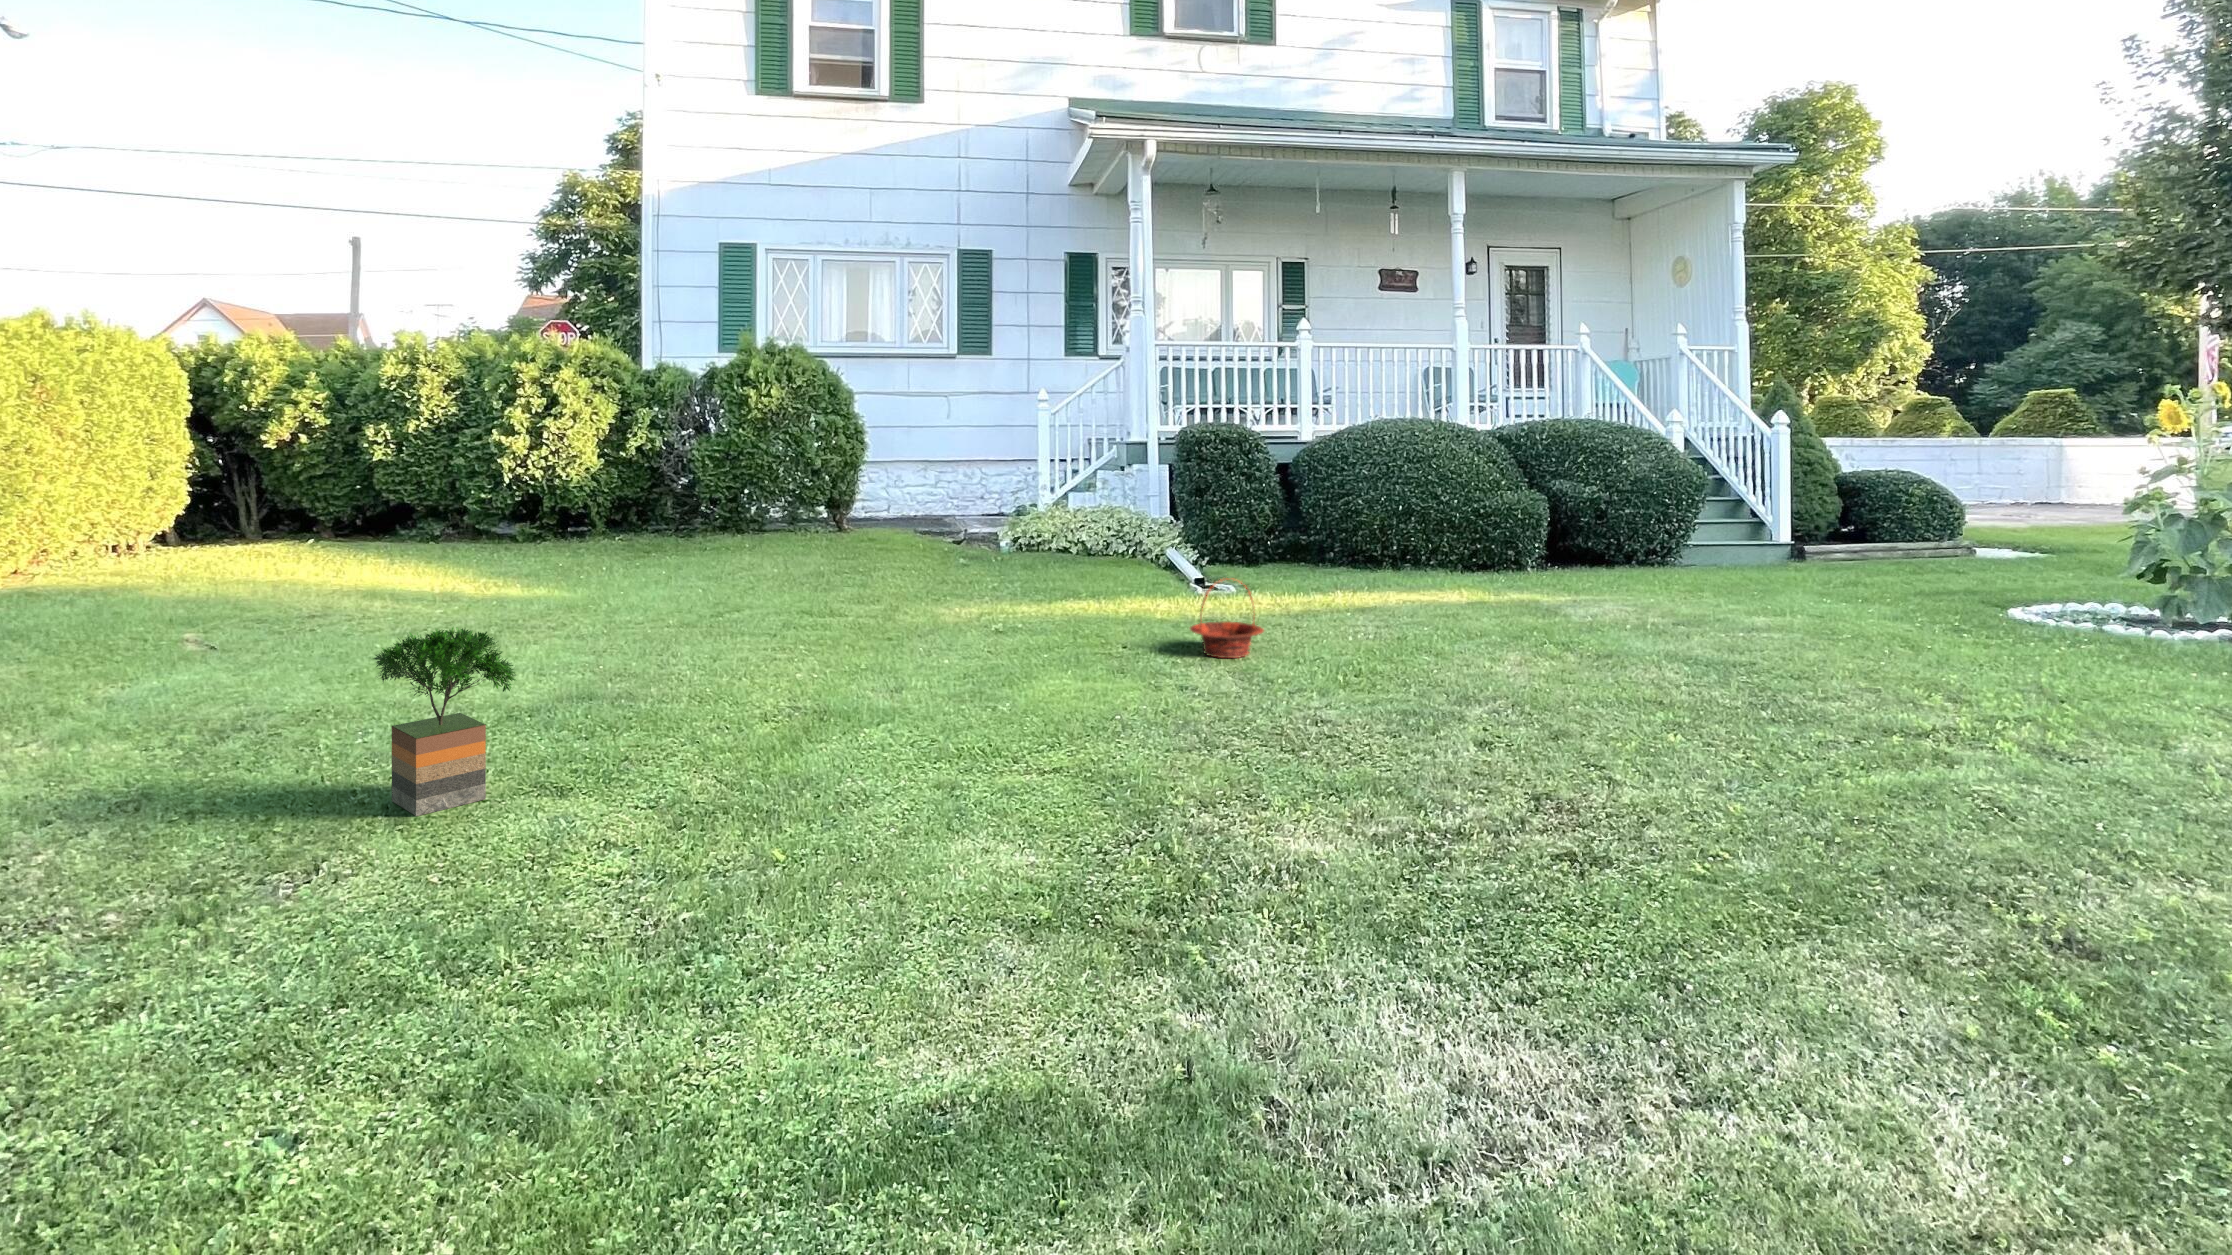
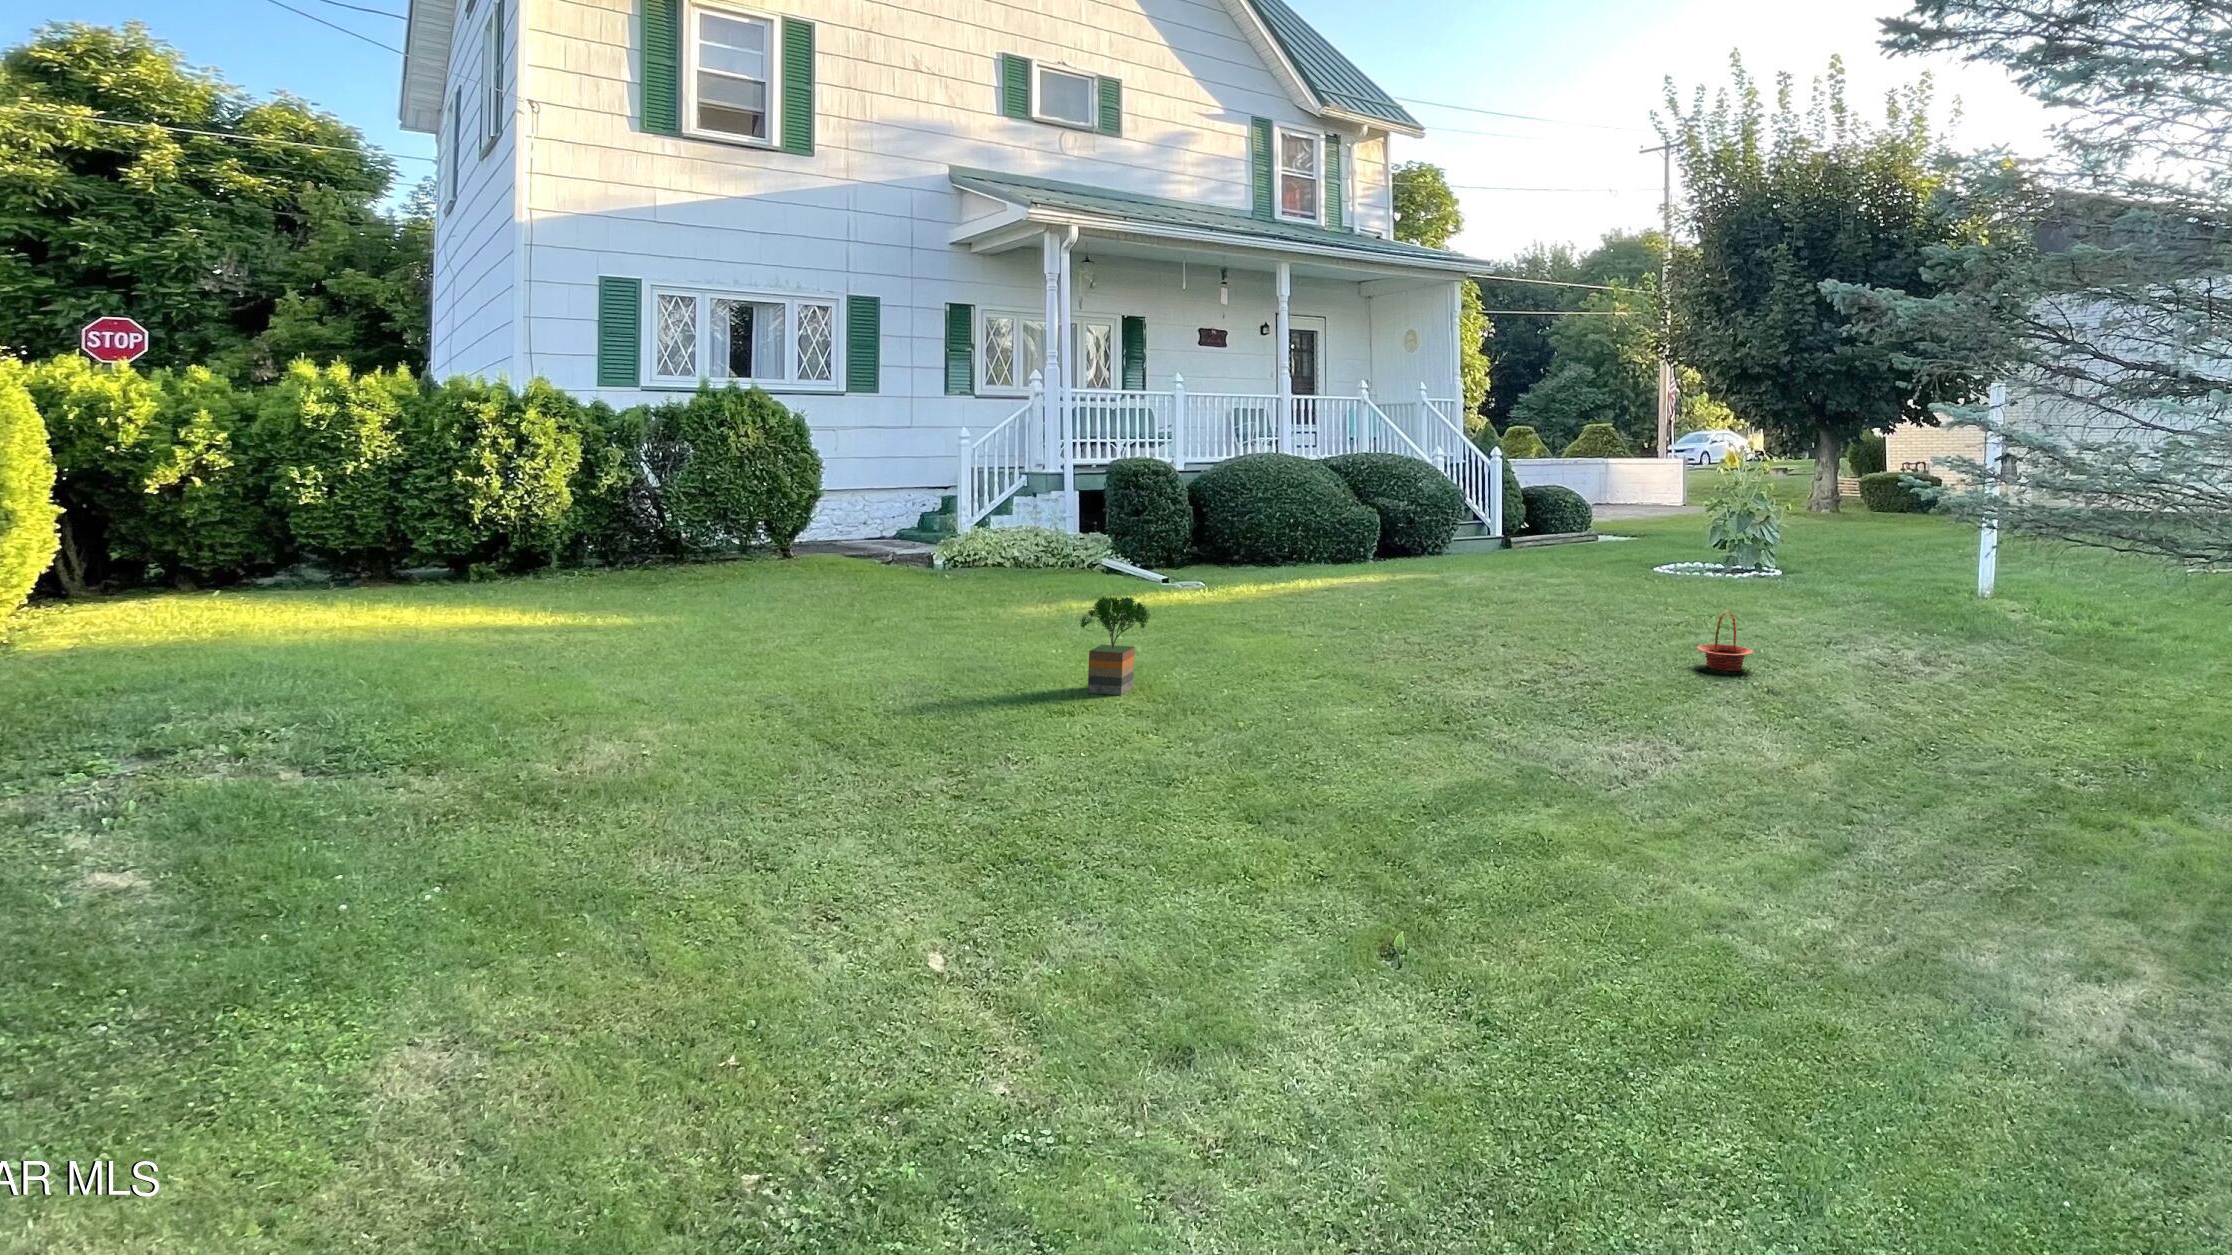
basket: present [1190,579,1264,658] -> present [1696,611,1754,671]

